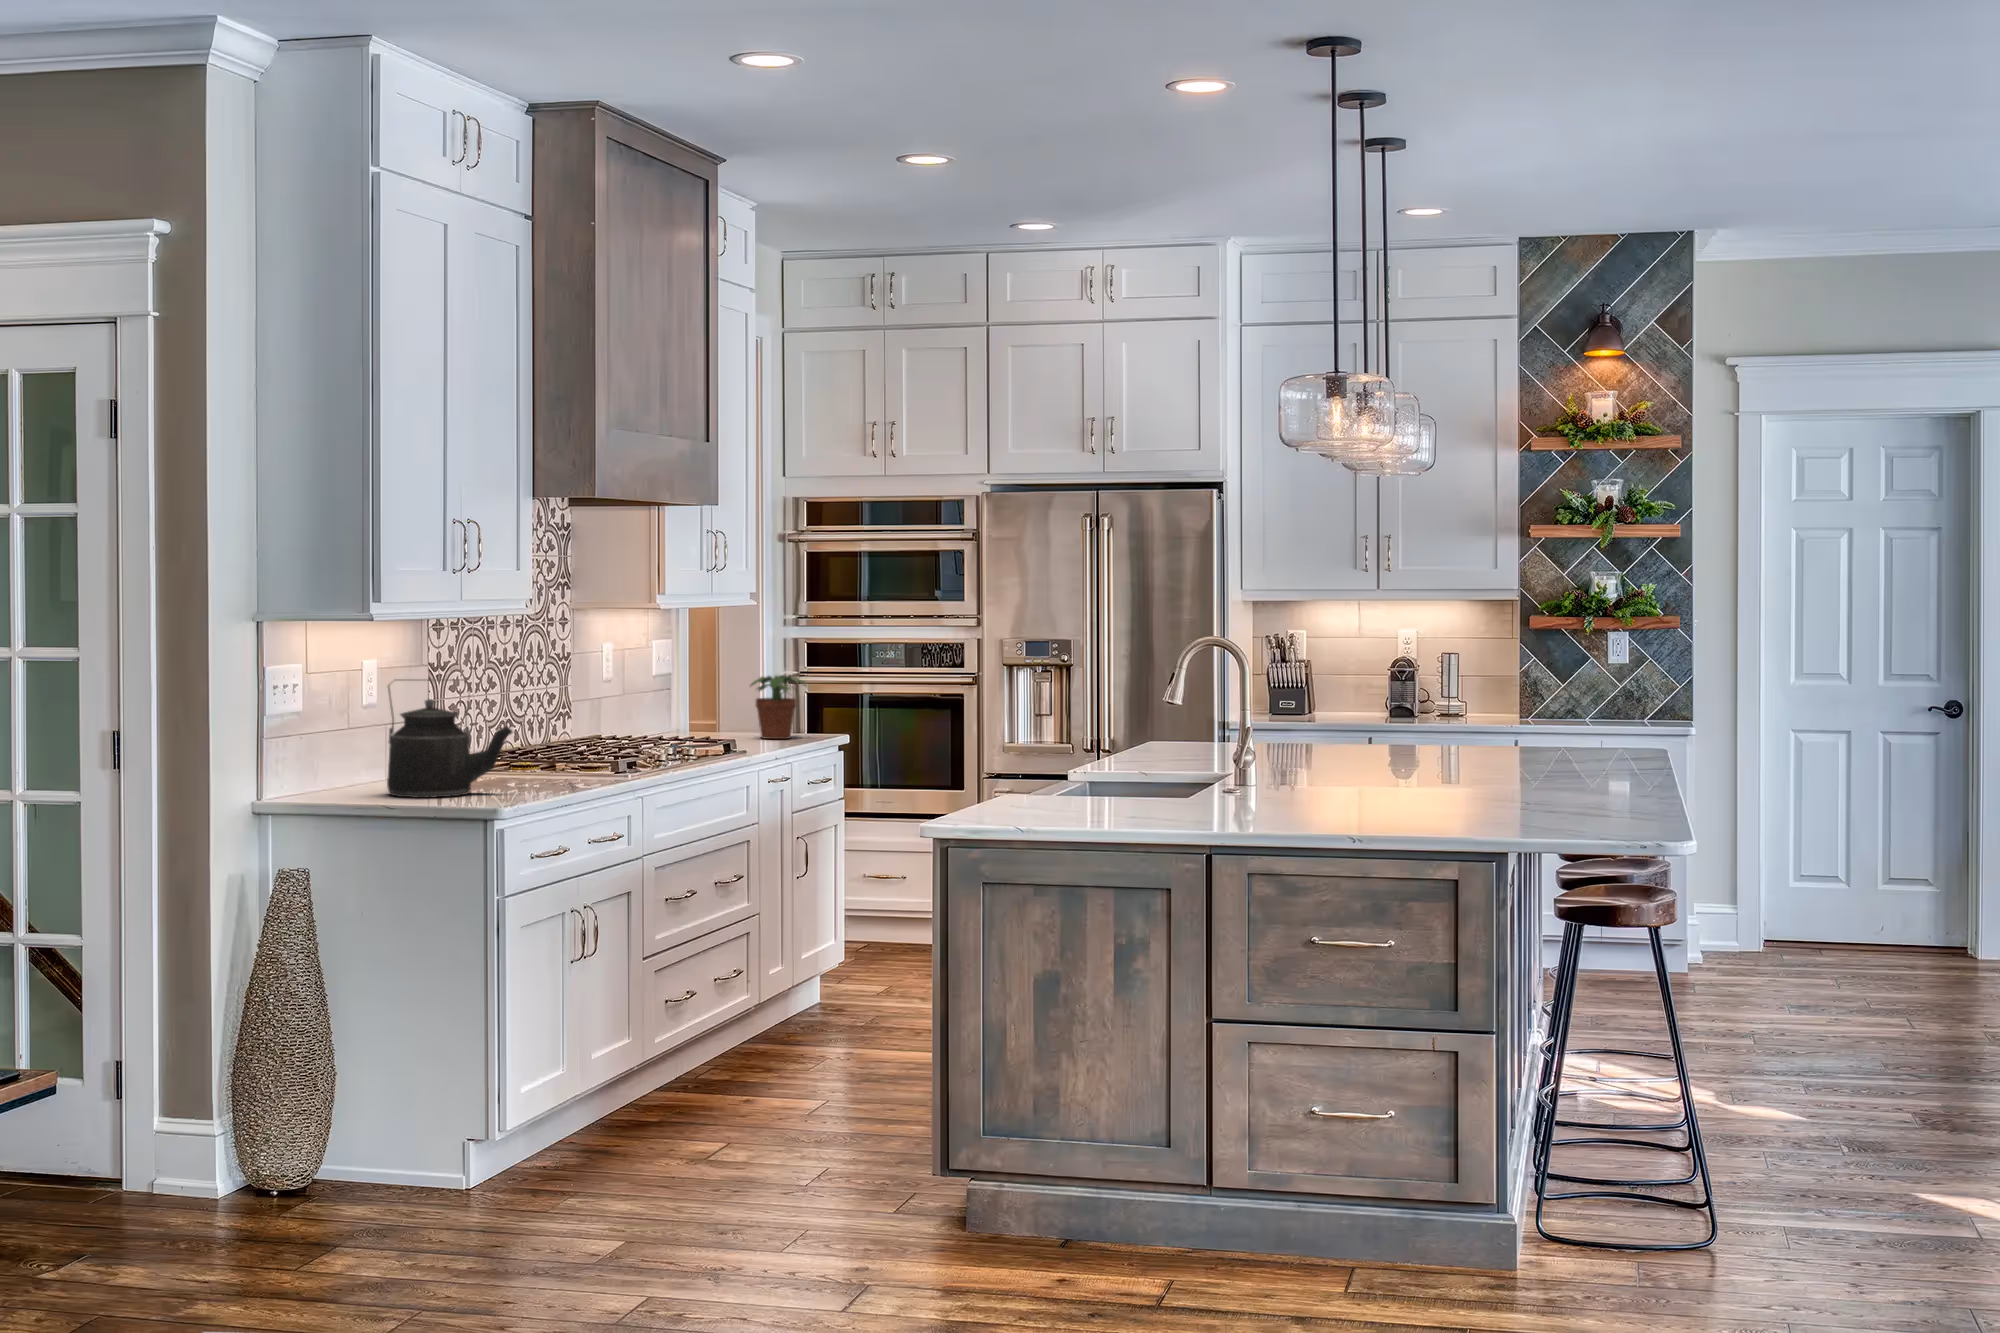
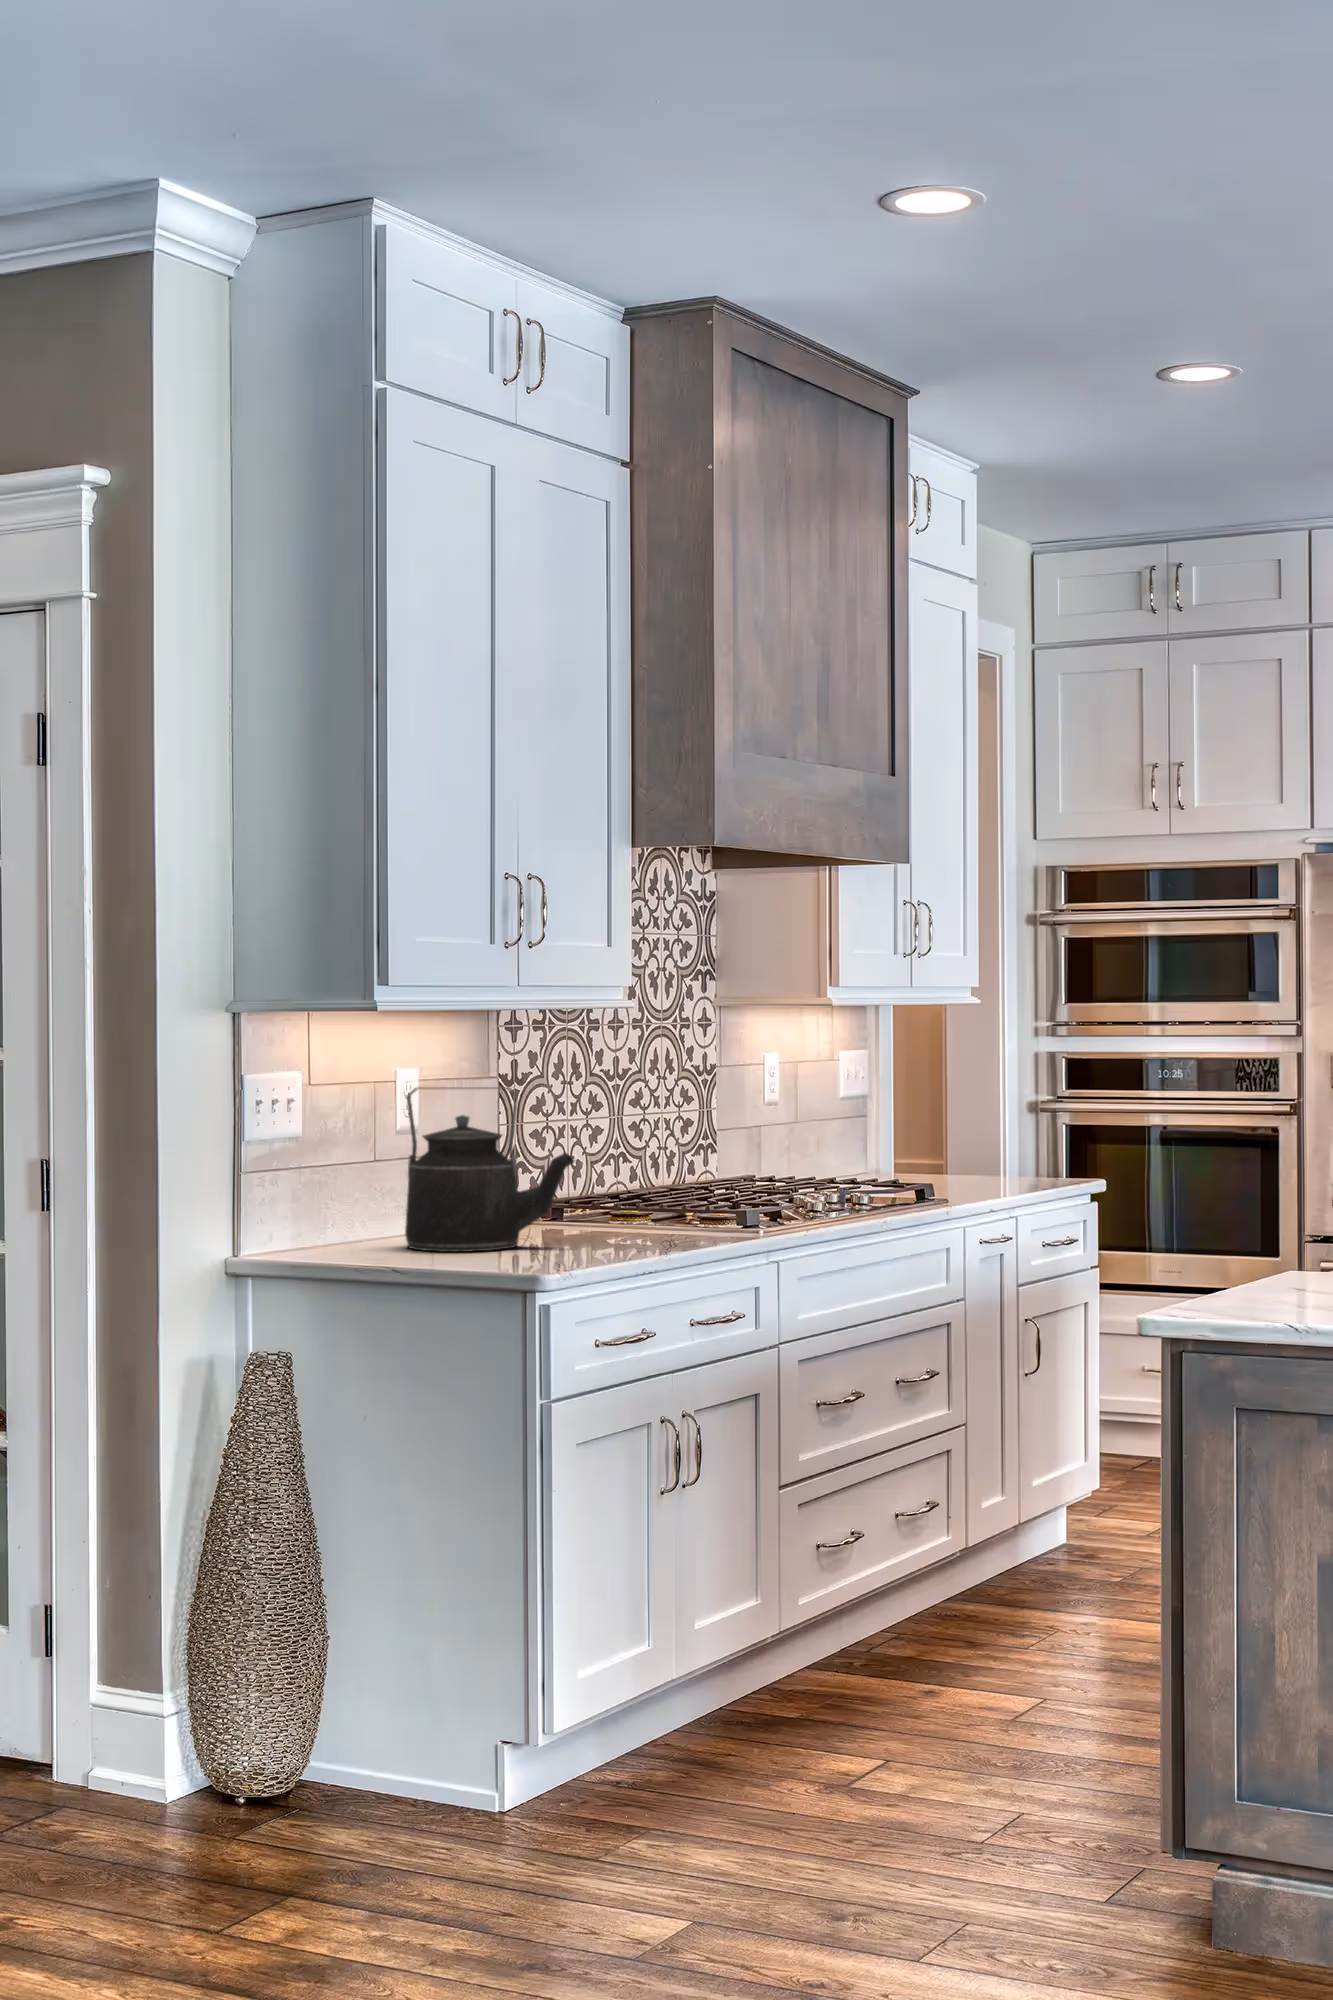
potted plant: present [751,675,806,739] -> none [964,1096,1044,1184]

